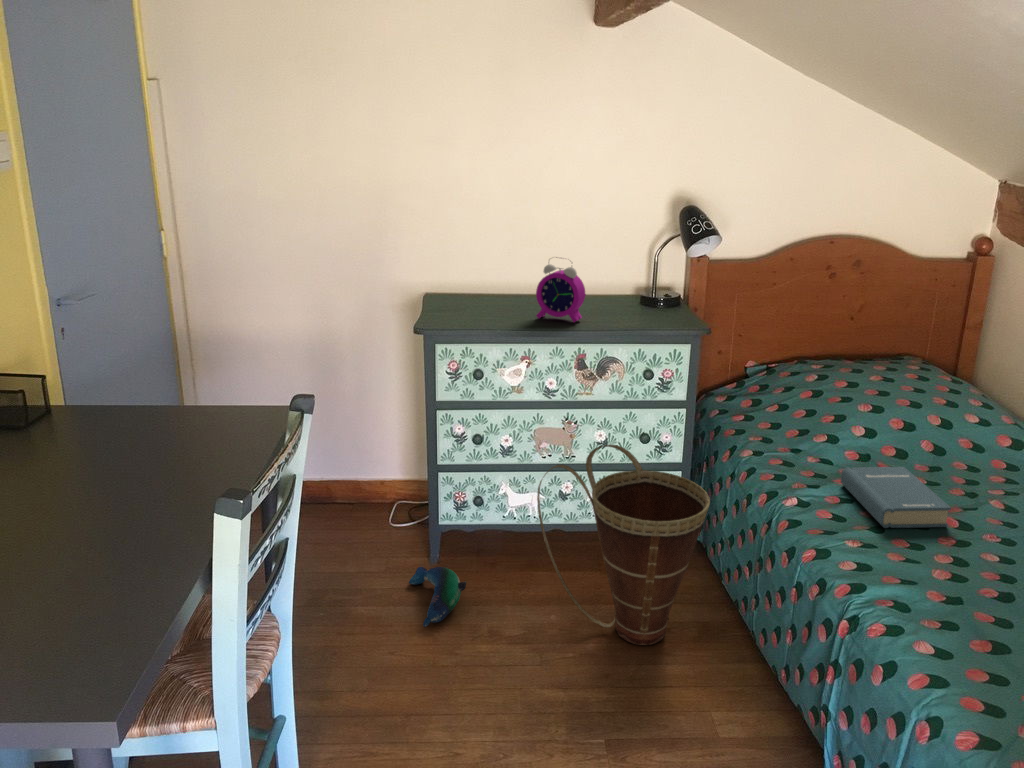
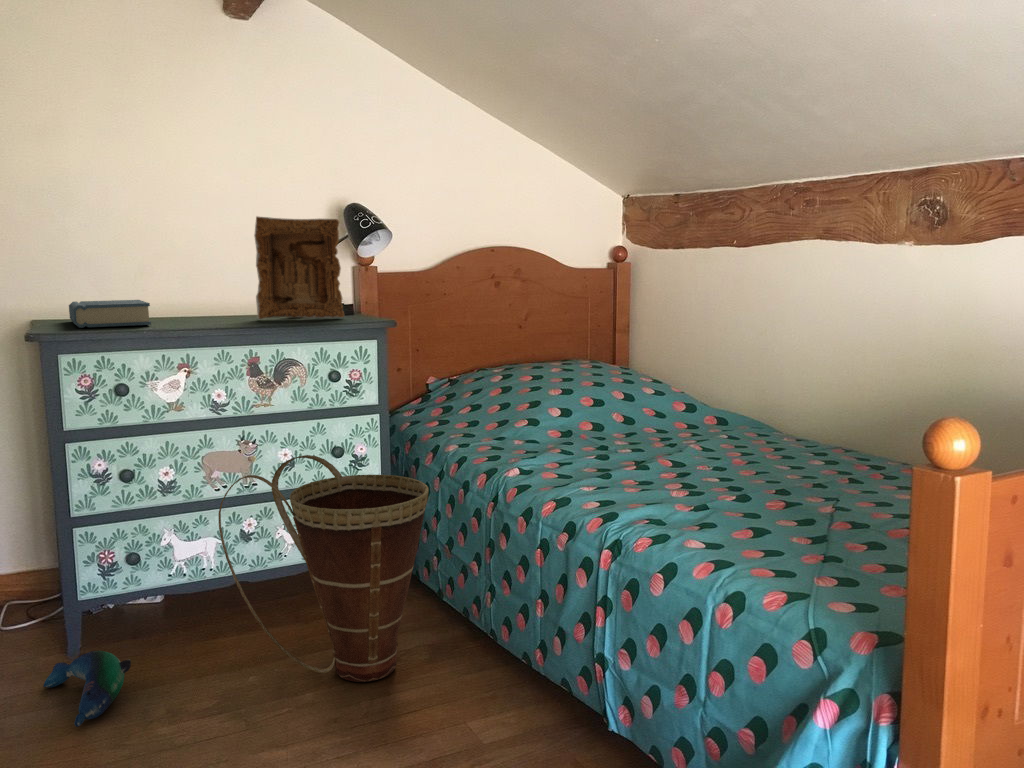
picture frame: none [594,218,677,316] -> present [254,217,344,319]
alarm clock: present [536,257,585,322] -> none [187,248,248,324]
hardback book: present [841,467,951,528] -> present [69,300,151,328]

